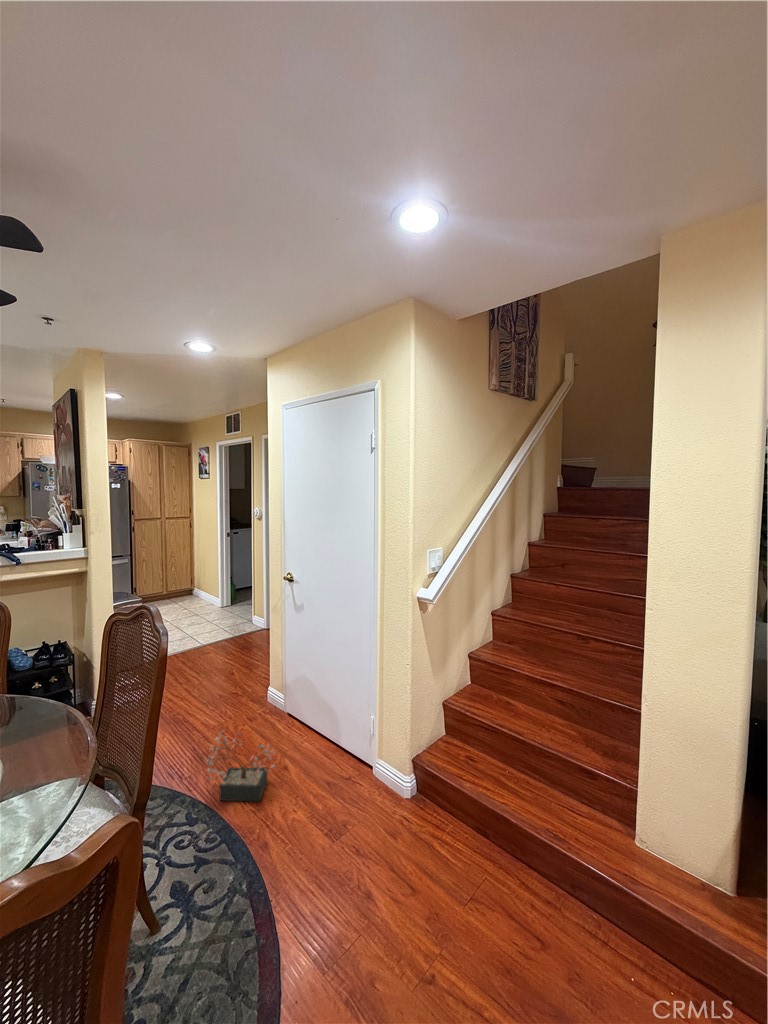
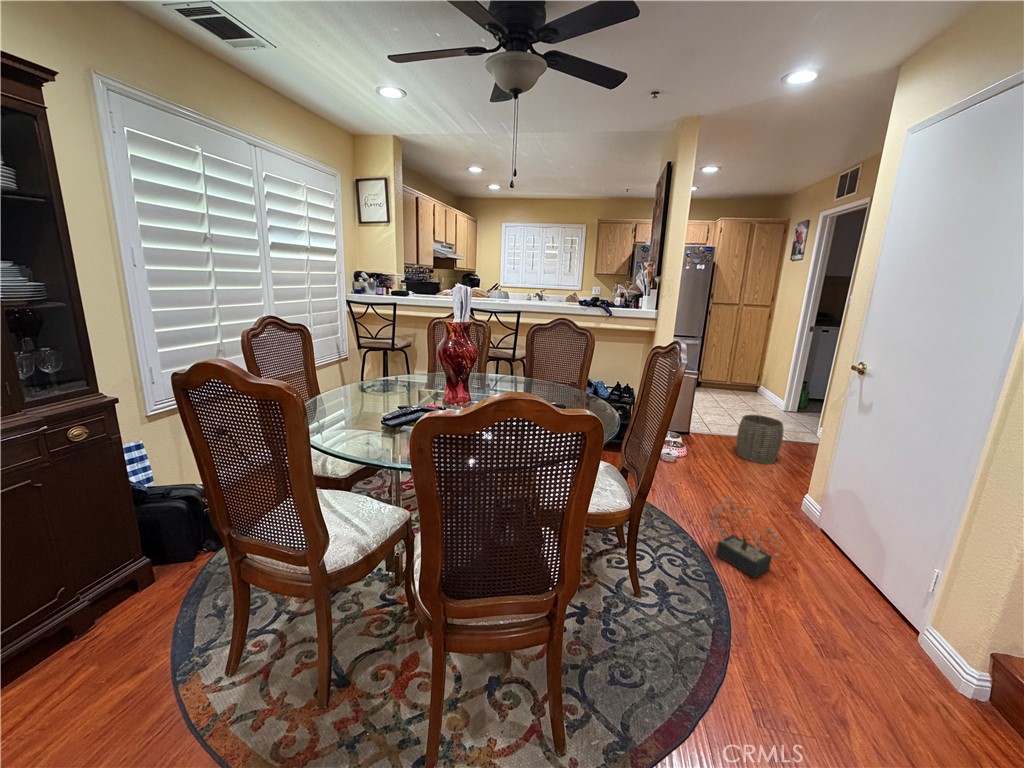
woven basket: none [195,625,235,673] -> present [736,415,784,464]

